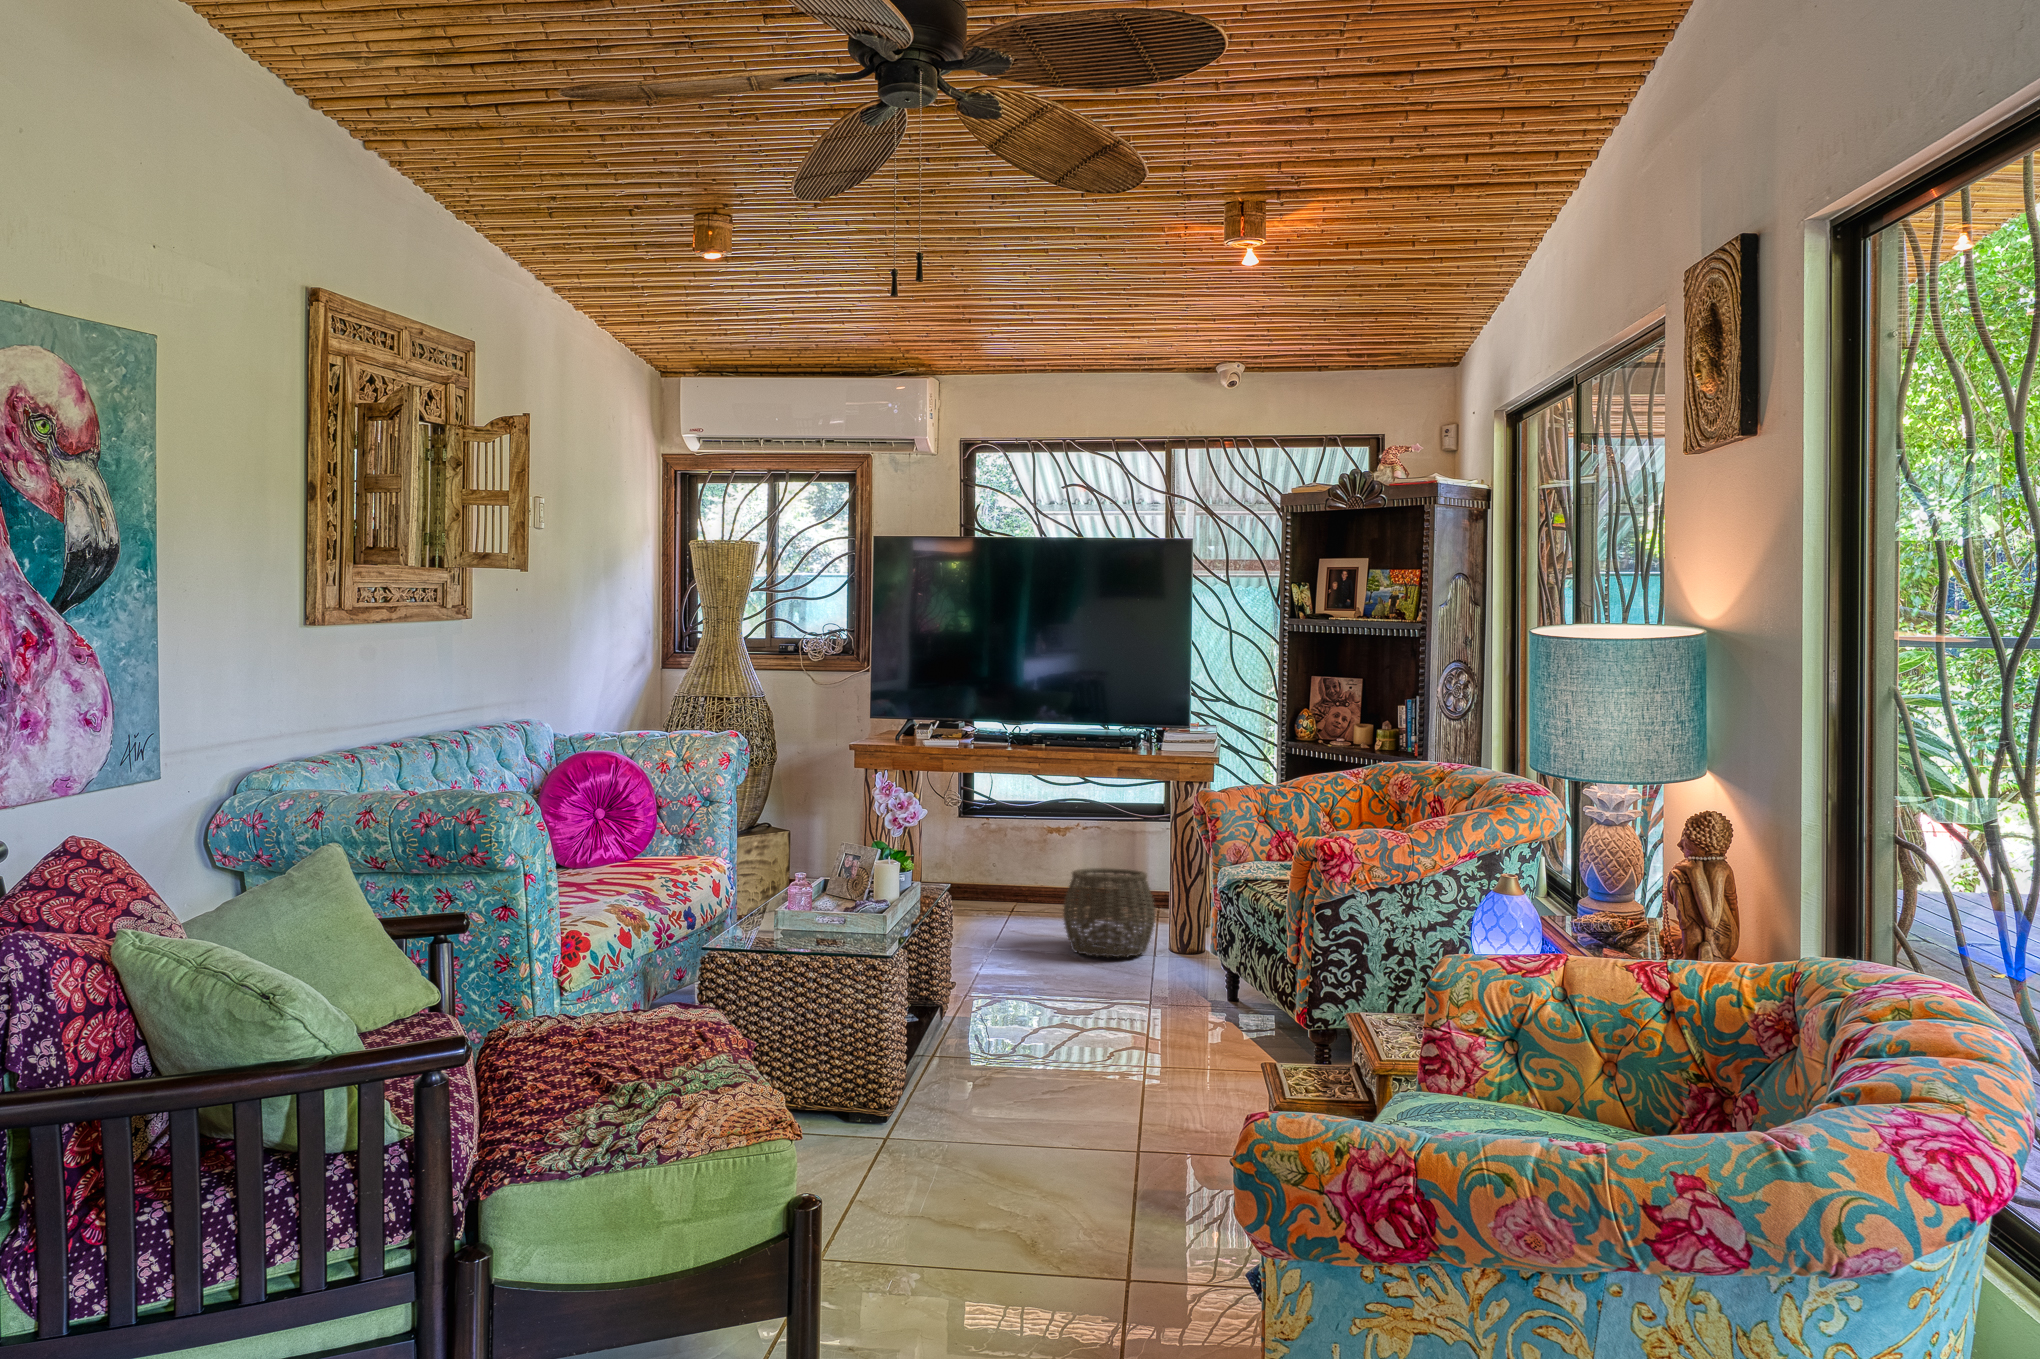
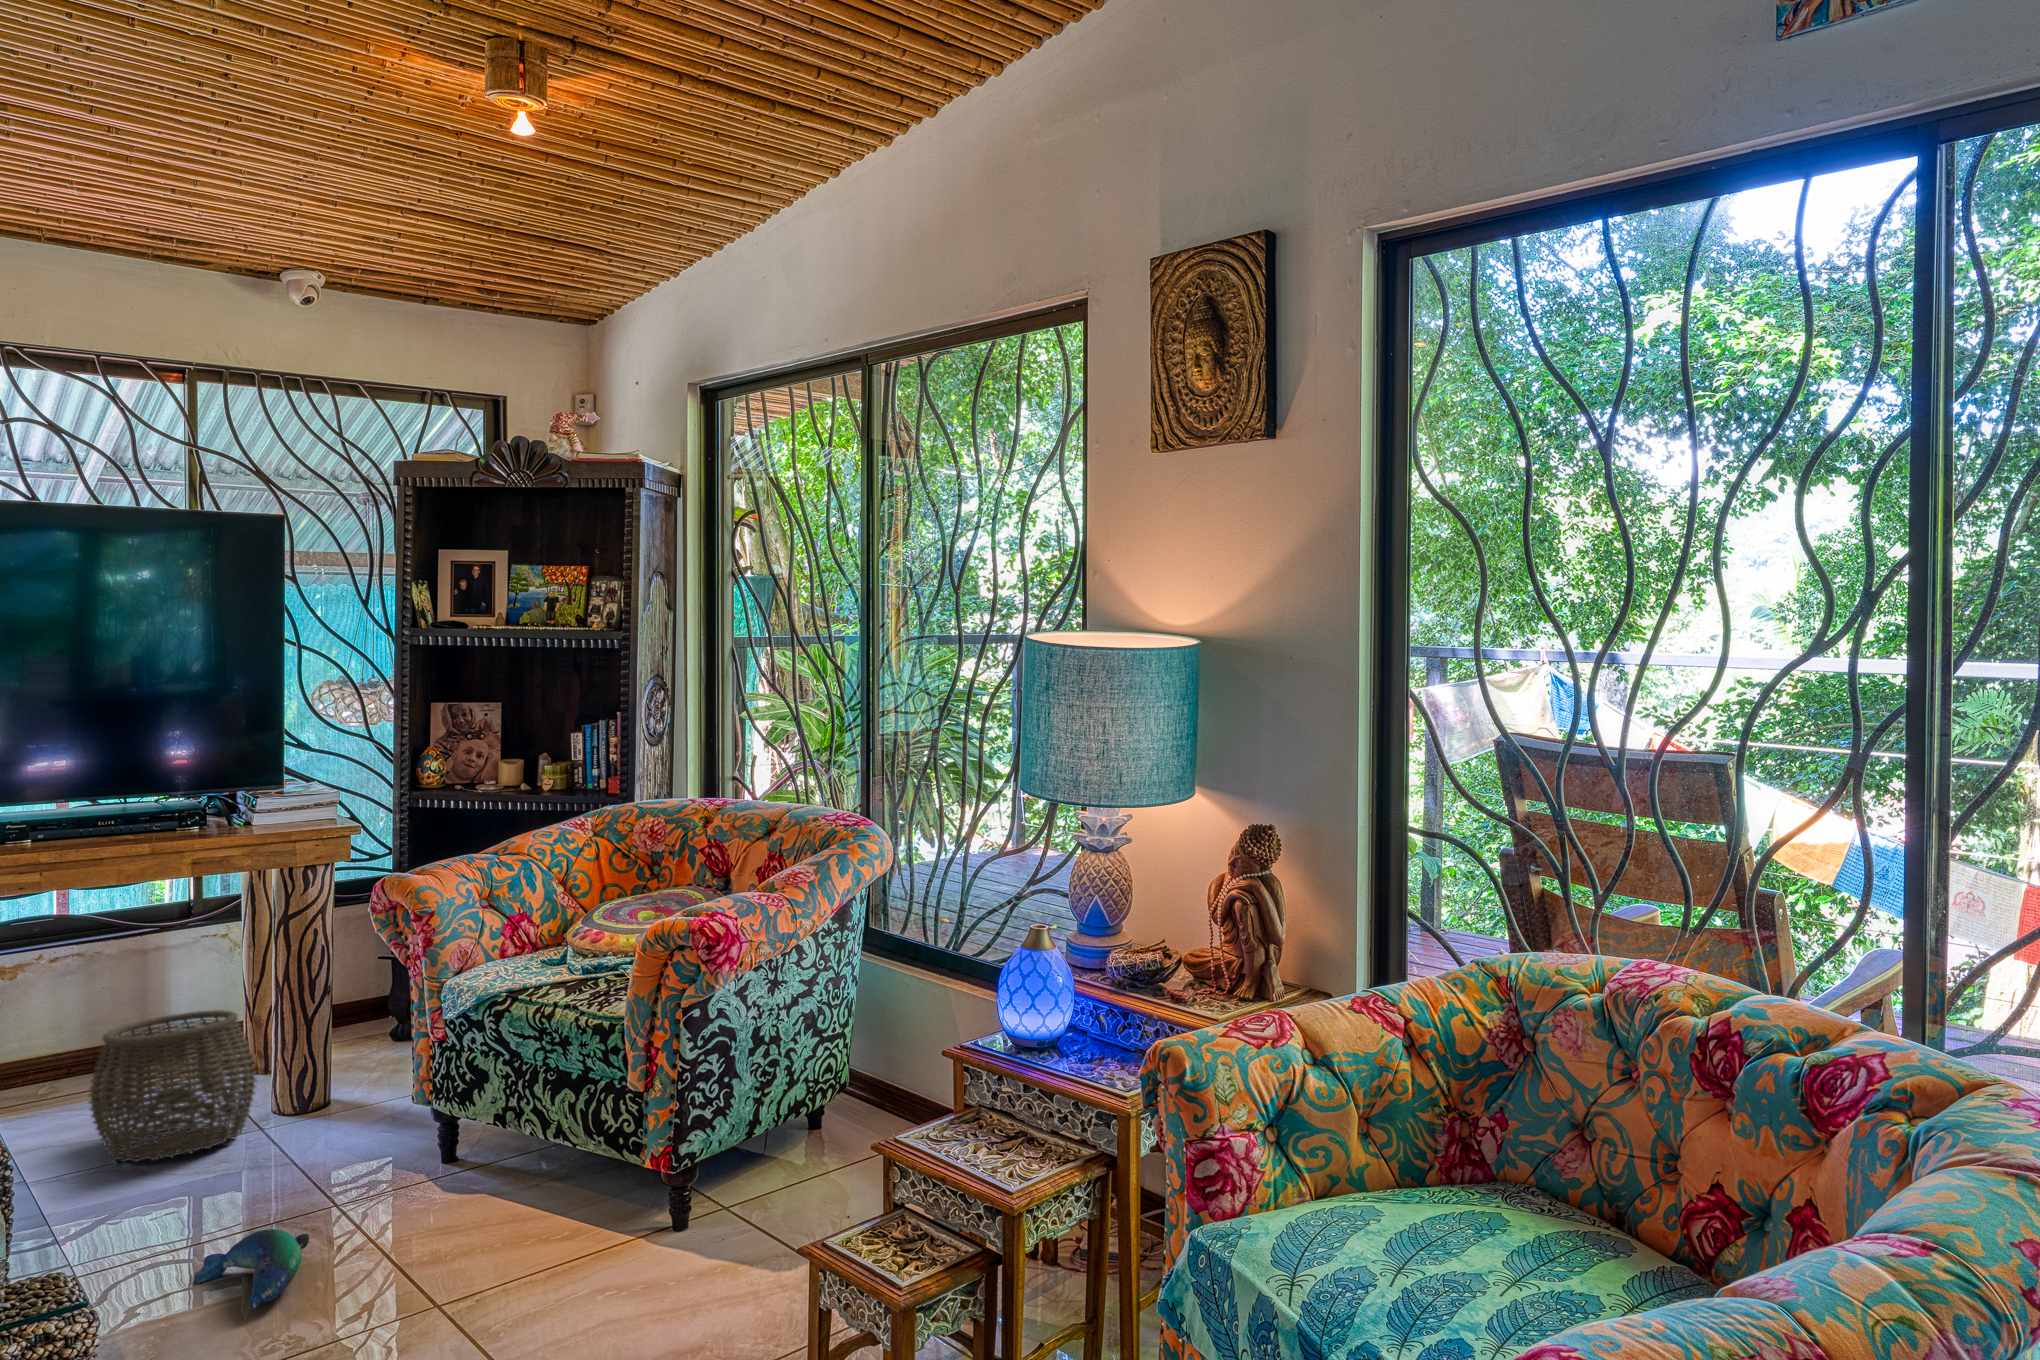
plush toy: none [1050,996,1104,1036] -> present [194,1229,309,1310]

